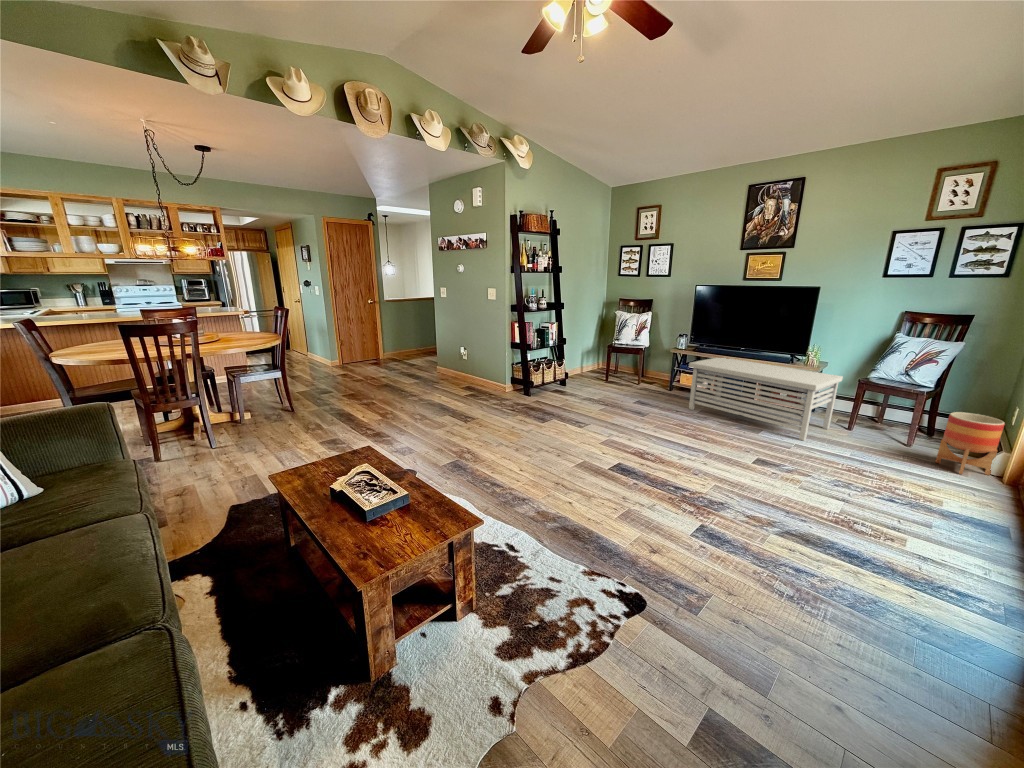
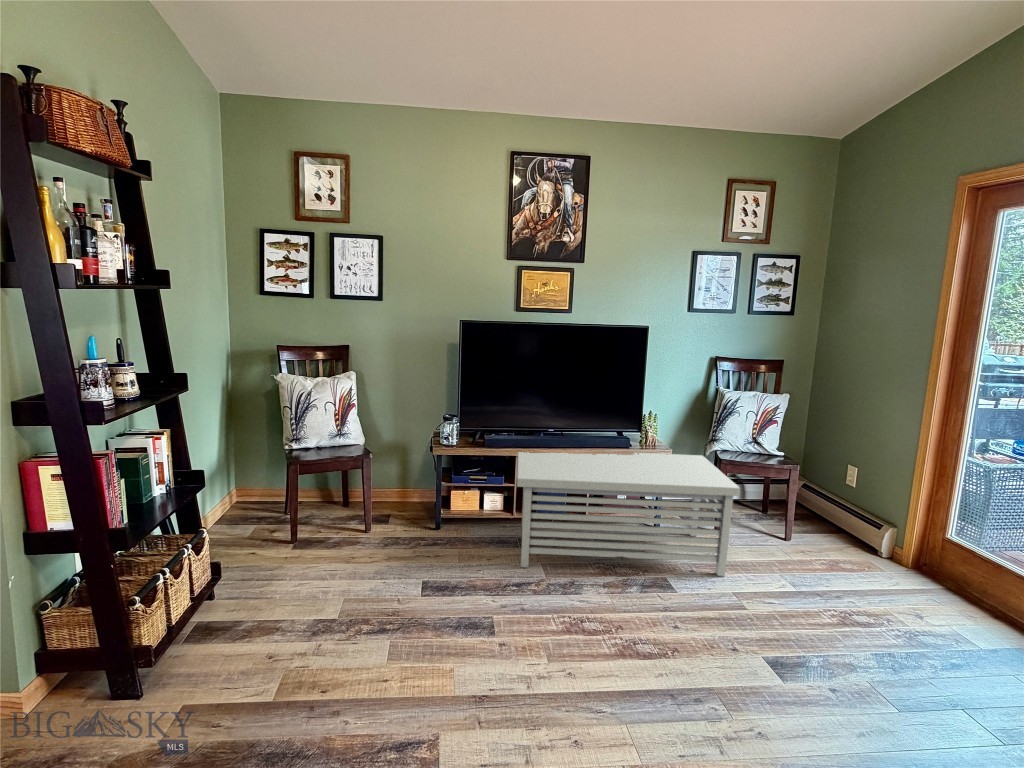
planter: present [935,412,1005,475] -> none [833,483,893,565]

